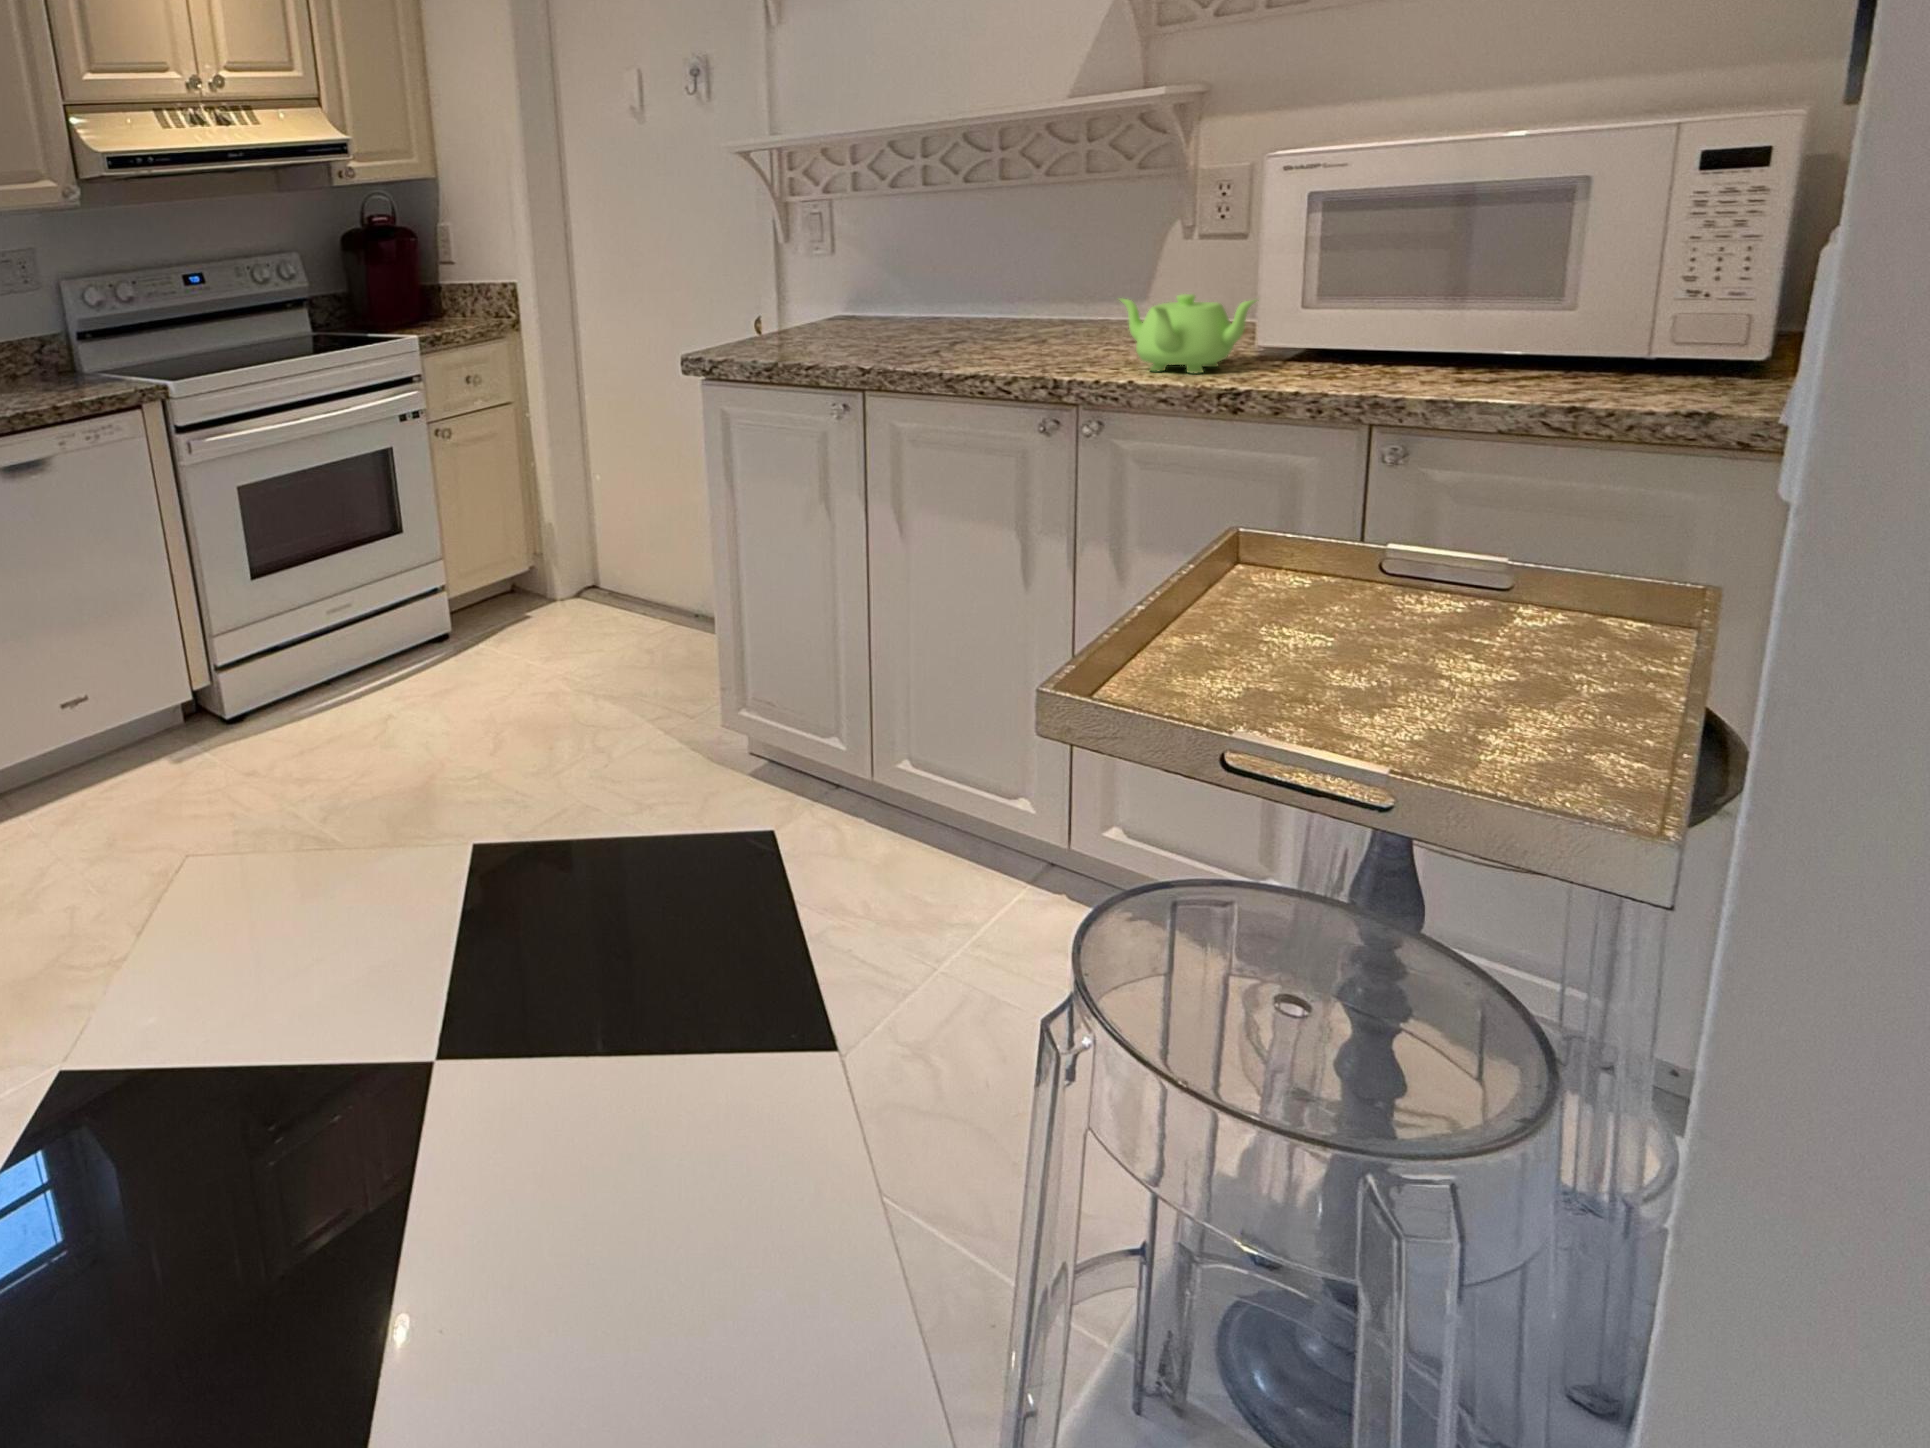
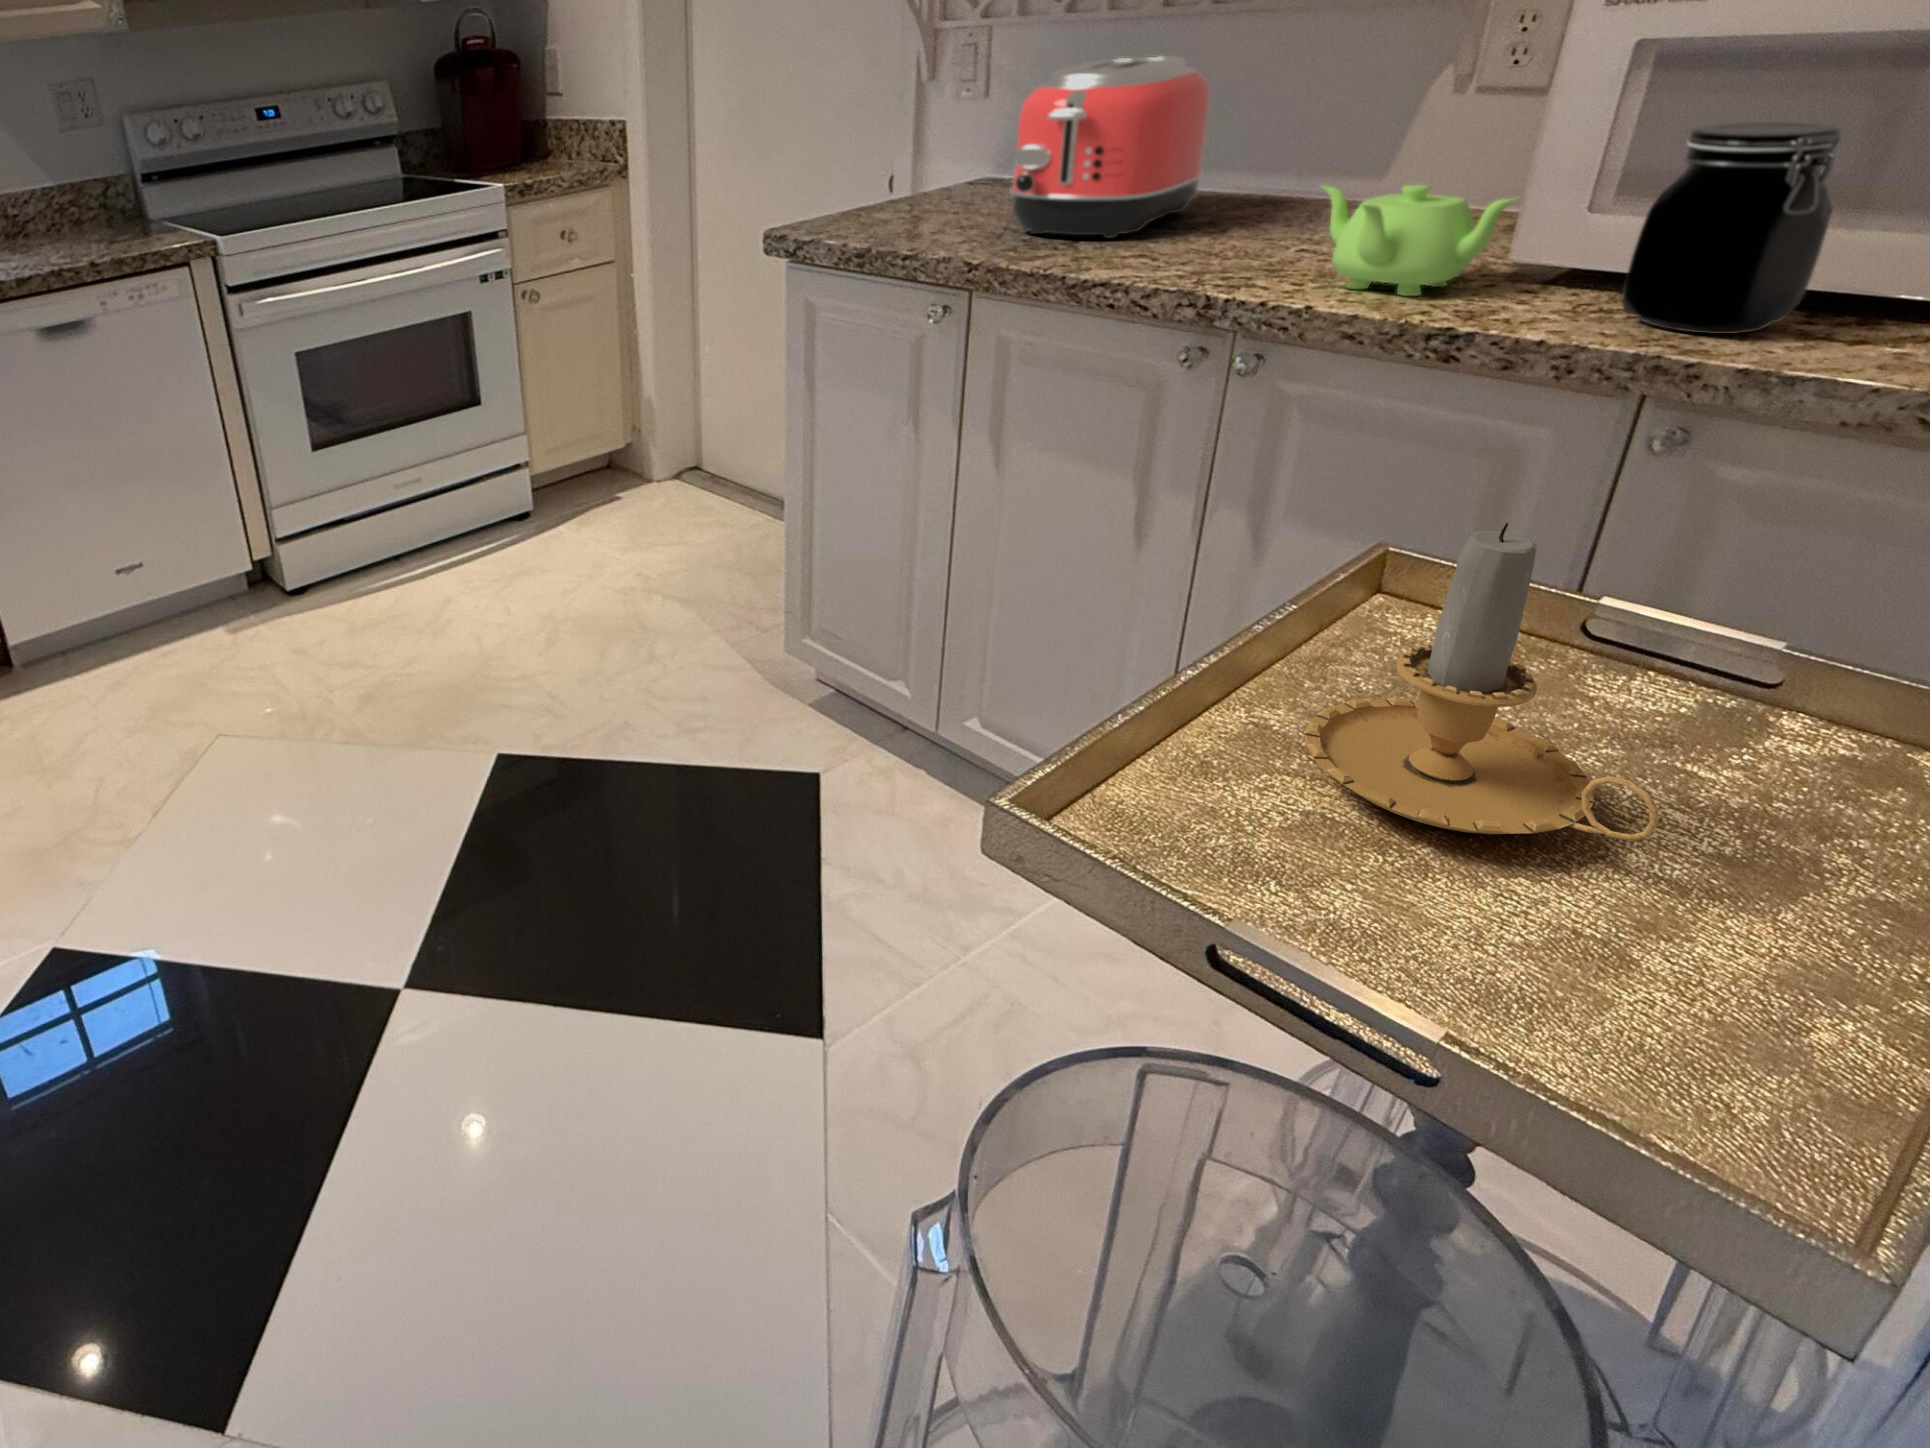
toaster: none [874,215,1017,350] -> present [1009,56,1211,238]
jar: none [1342,241,1460,384] -> present [1622,122,1841,334]
candle: none [1235,461,1477,680] -> present [1305,522,1658,841]

